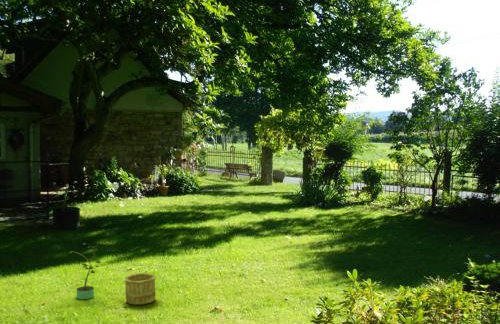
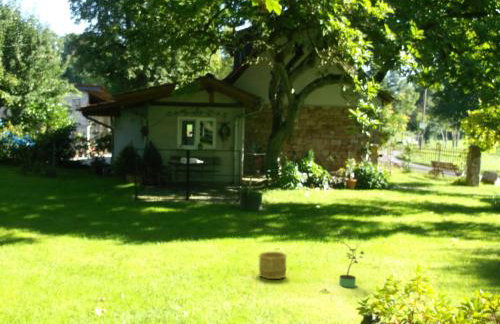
potted plant: present [68,243,100,299] -> present [335,234,364,287]

